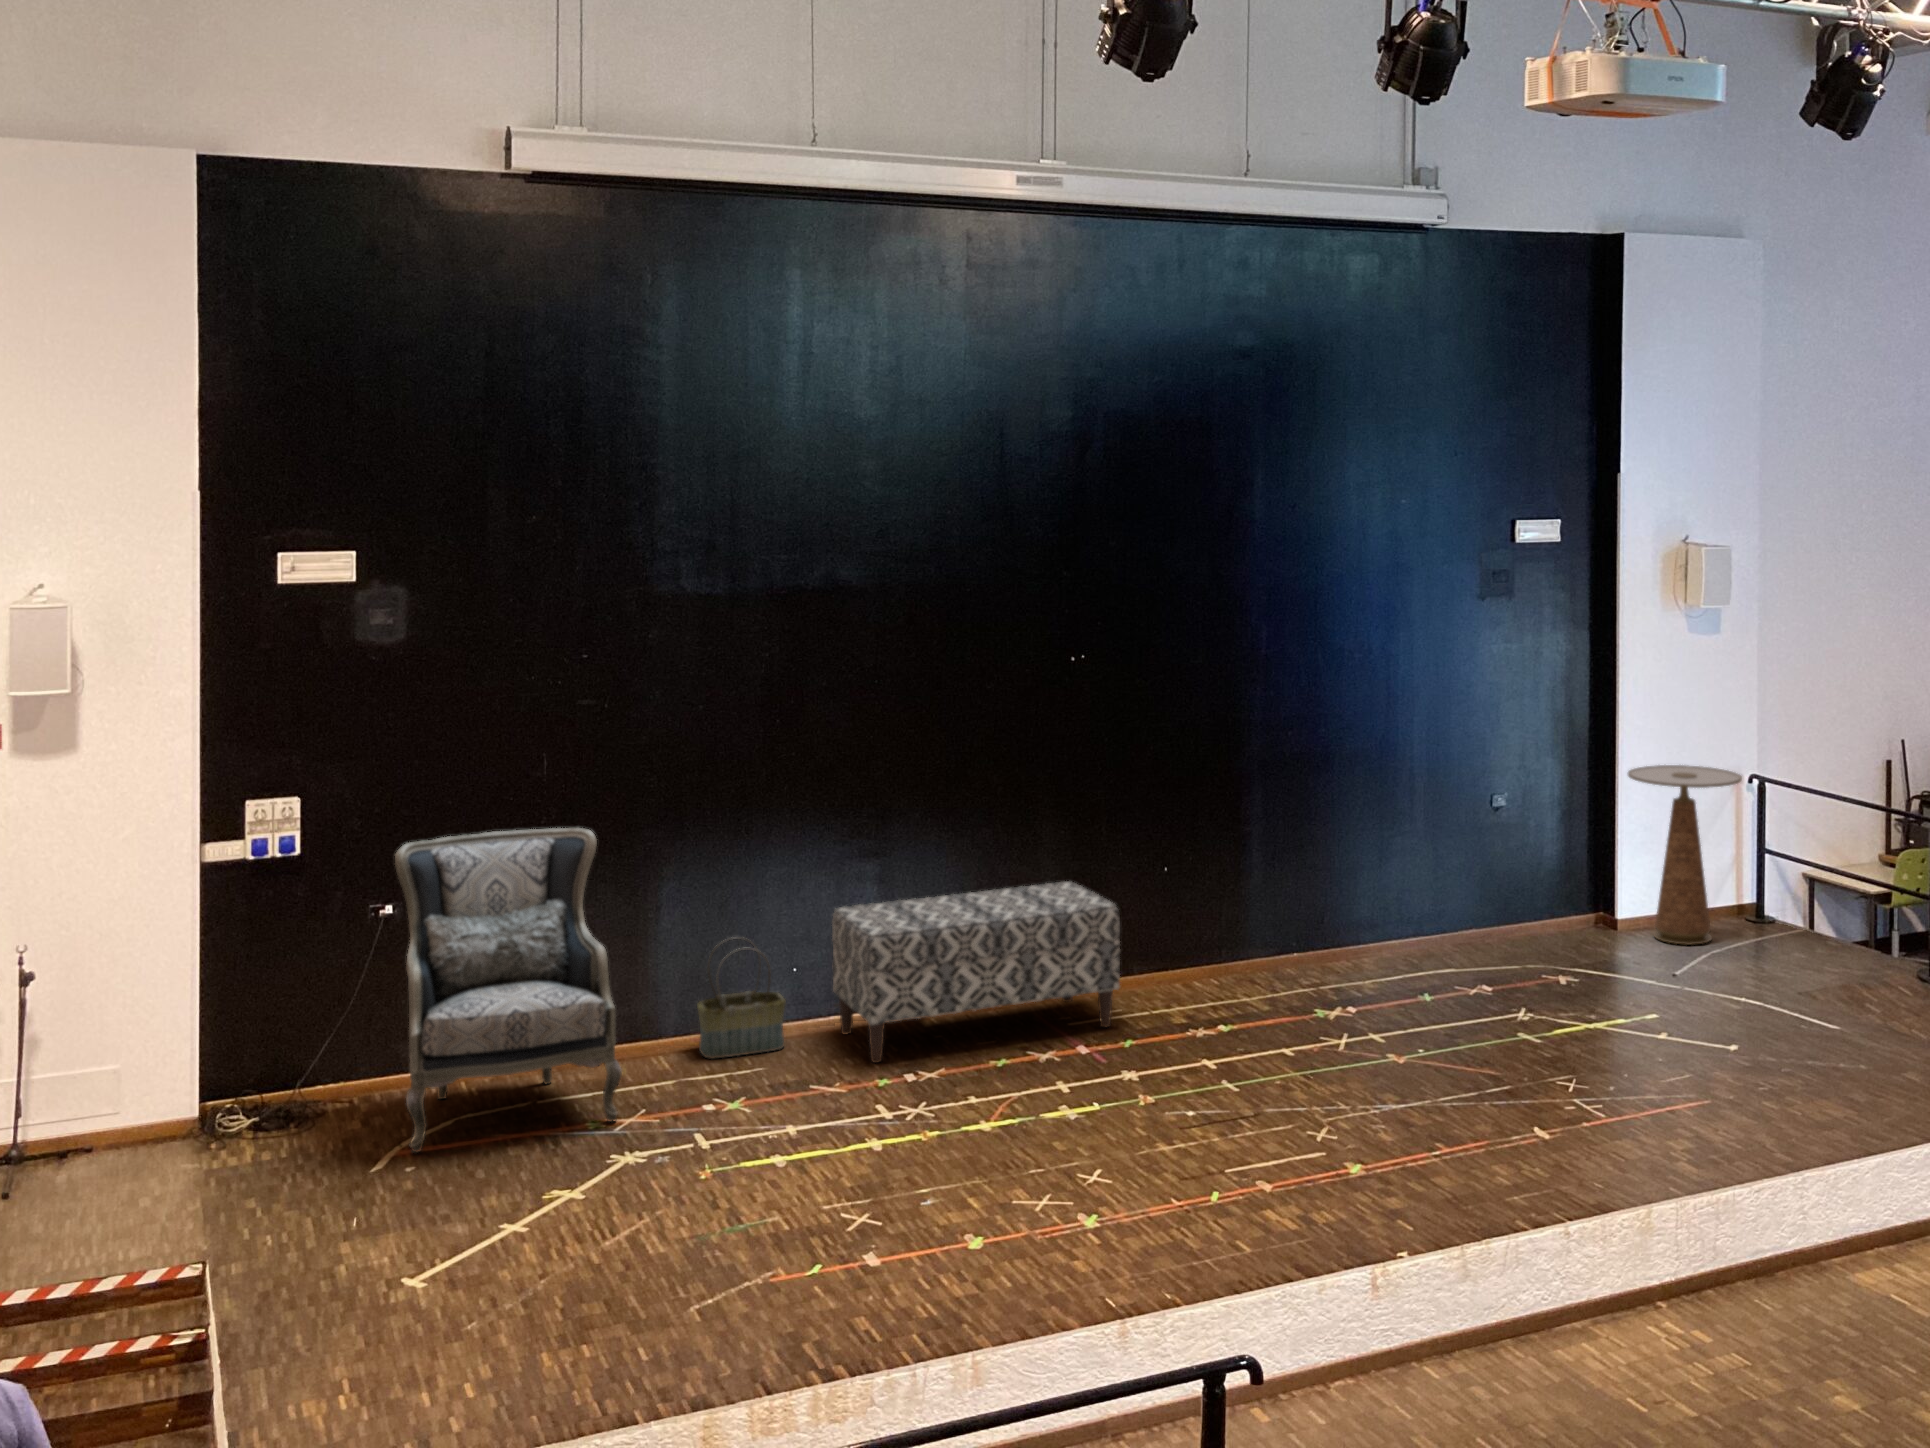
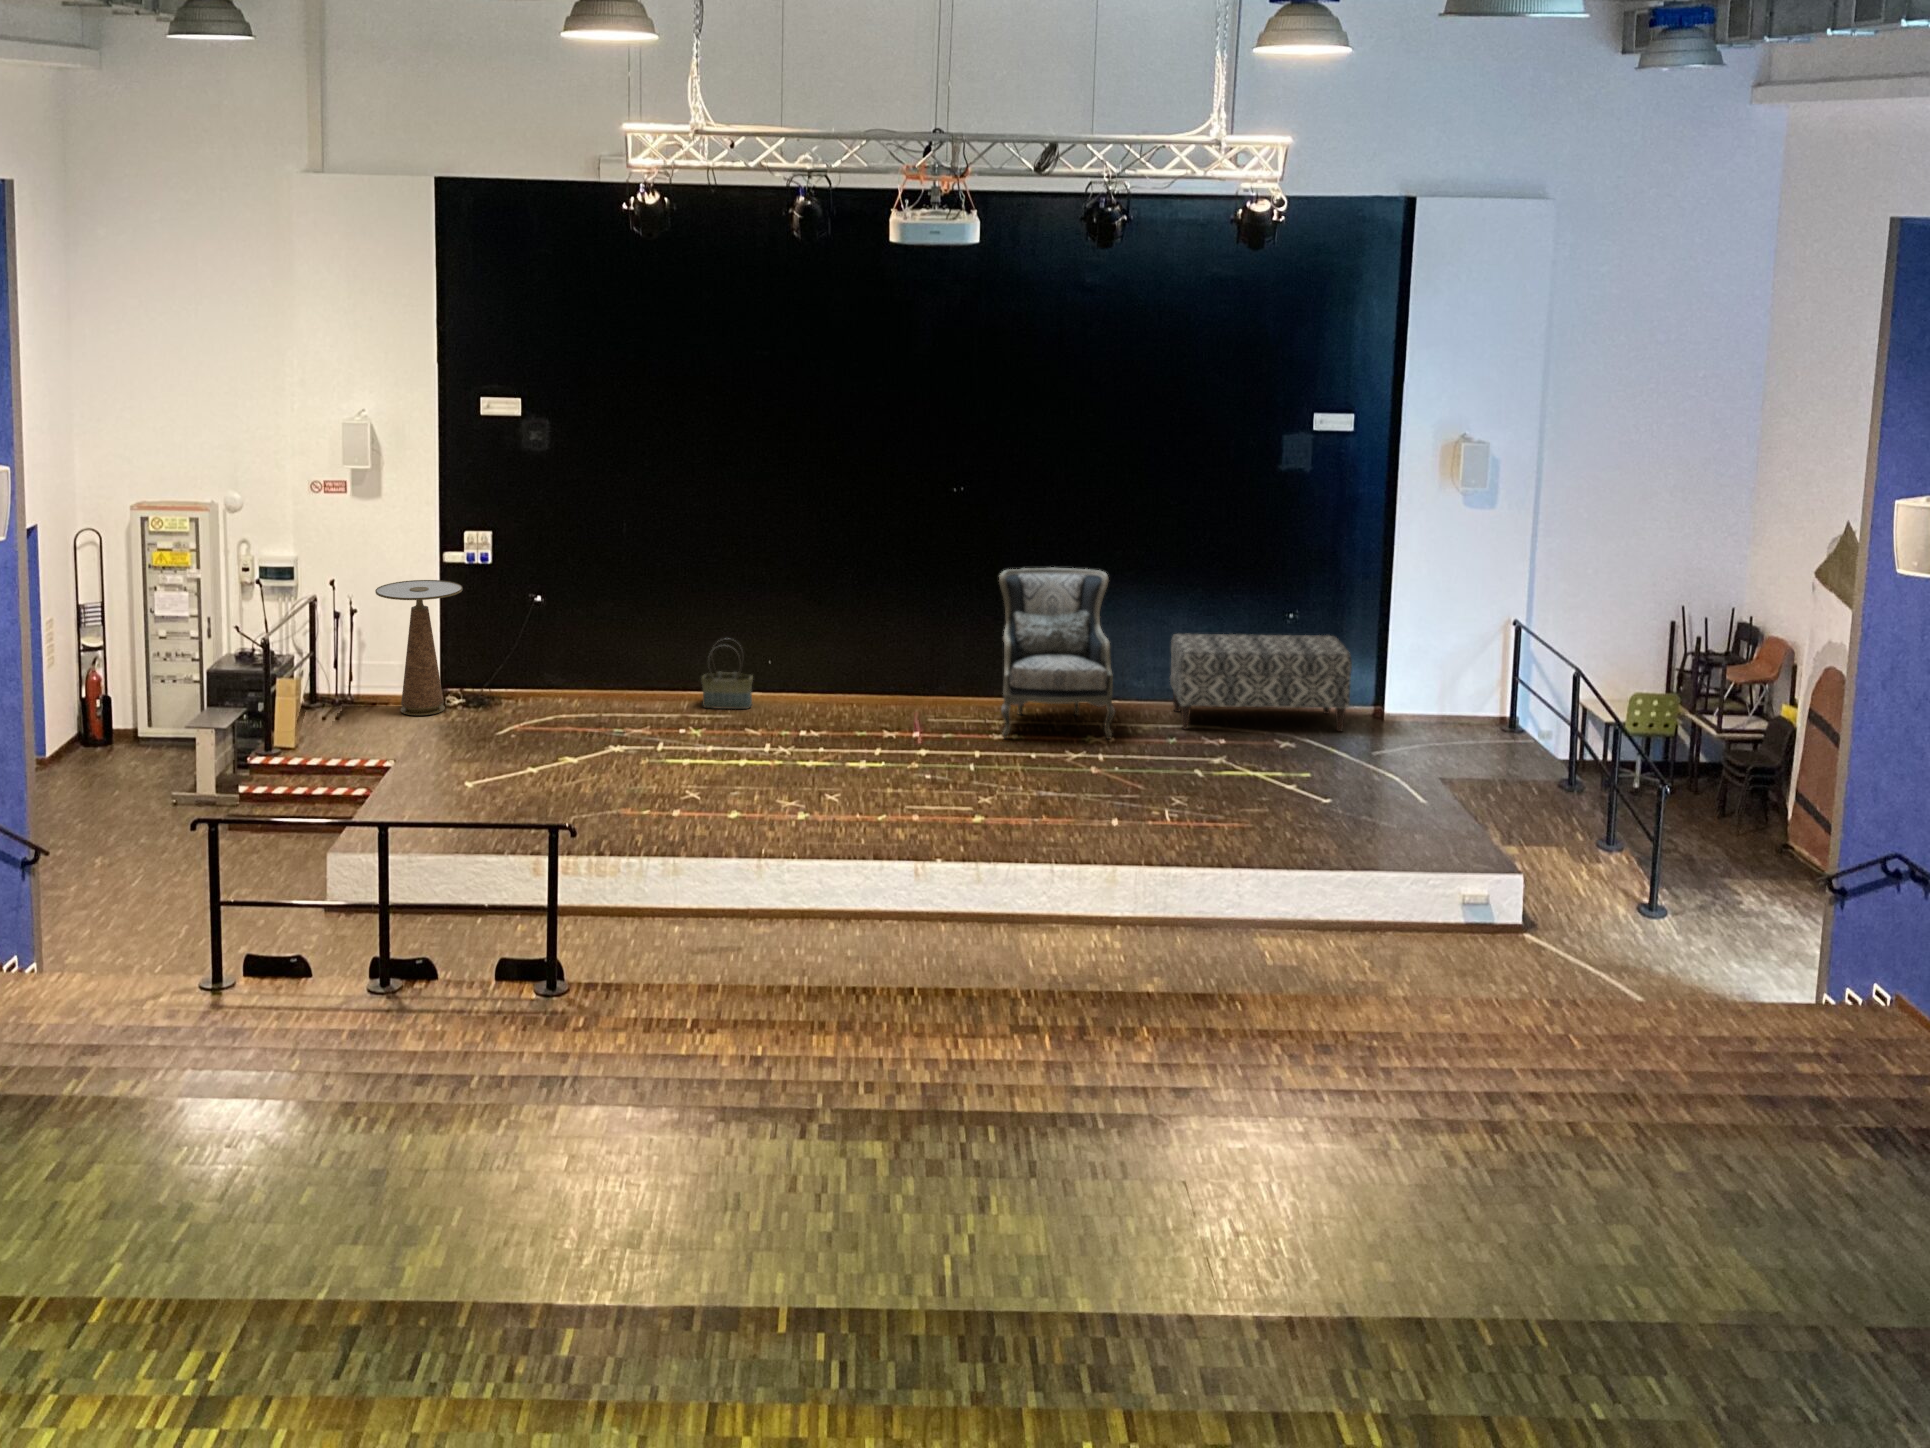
side table: present [1628,765,1742,945] -> present [375,580,463,715]
armchair: present [395,828,622,1152] -> present [999,567,1115,739]
bench: present [832,881,1120,1063] -> present [1170,633,1352,731]

